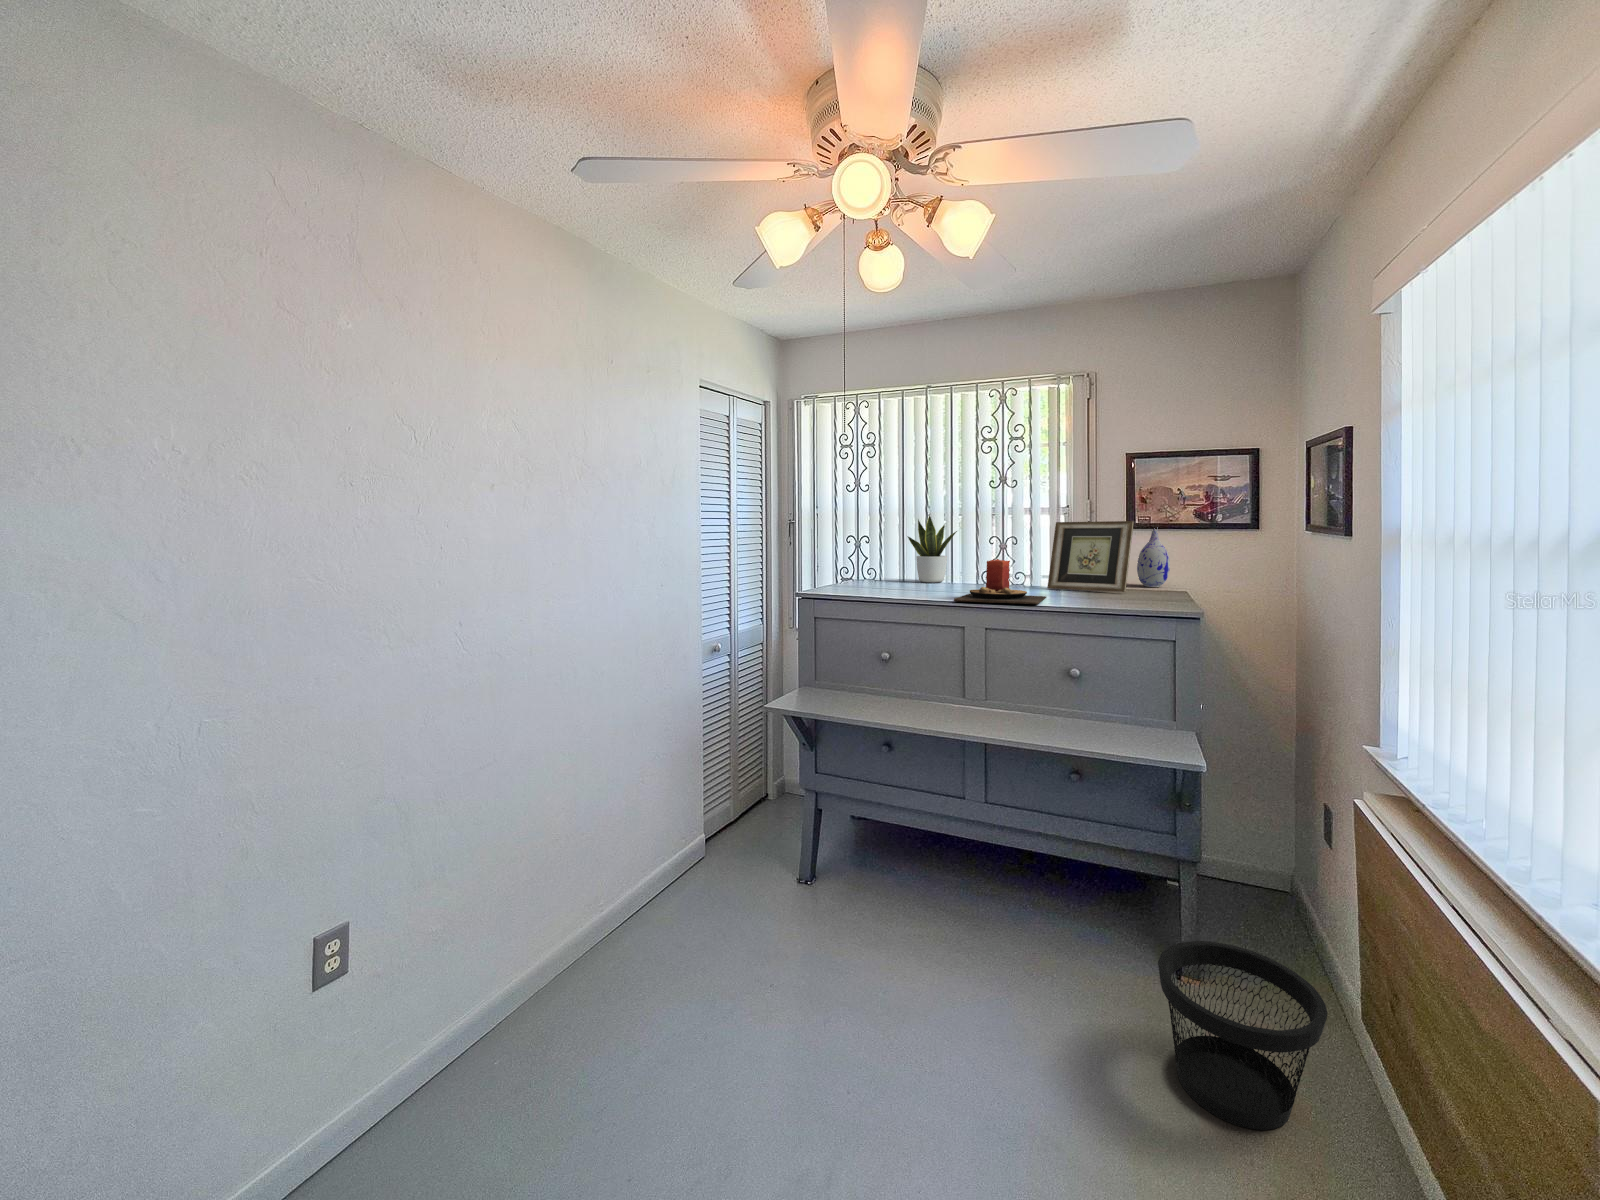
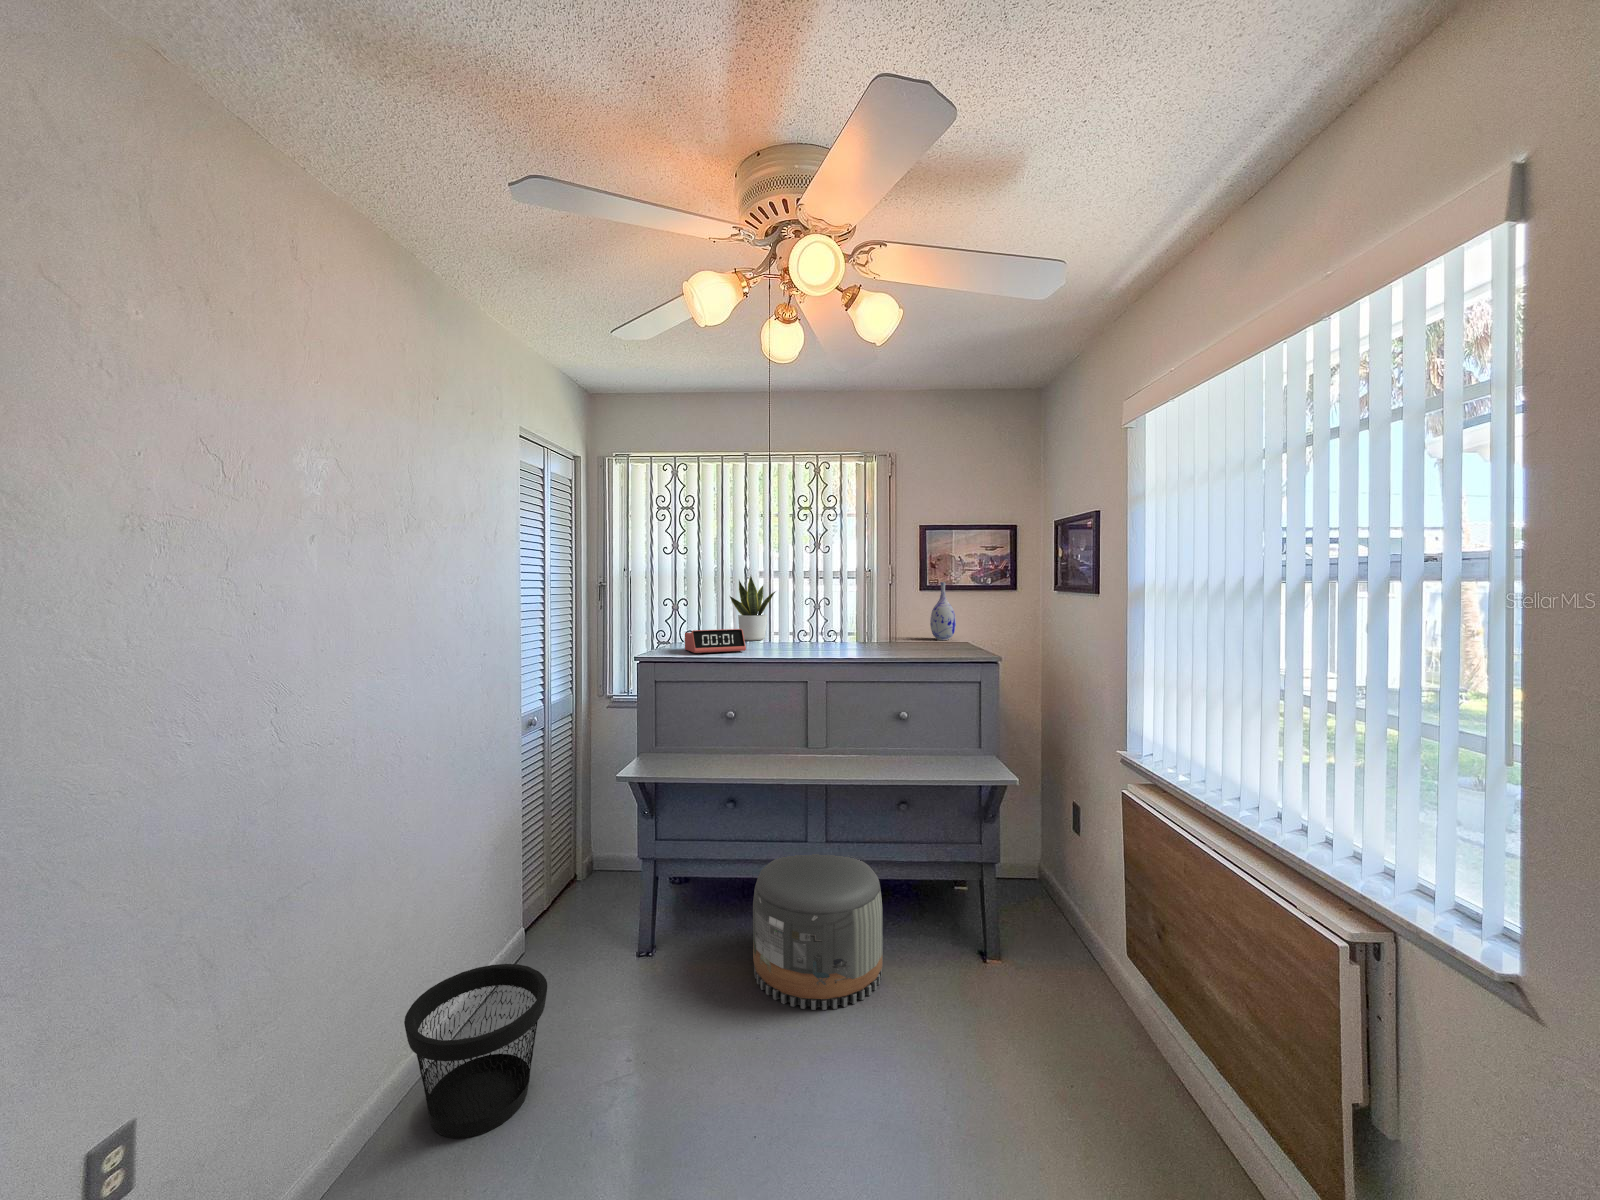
picture frame: present [1047,521,1134,592] -> none [863,583,932,645]
candle: present [954,559,1046,604] -> none [796,617,873,658]
alarm clock: none [853,570,910,593] -> present [685,629,746,653]
pouf: none [897,800,1033,956] -> present [753,854,882,1010]
wastebasket: present [1158,941,1328,1130] -> present [404,964,547,1138]

